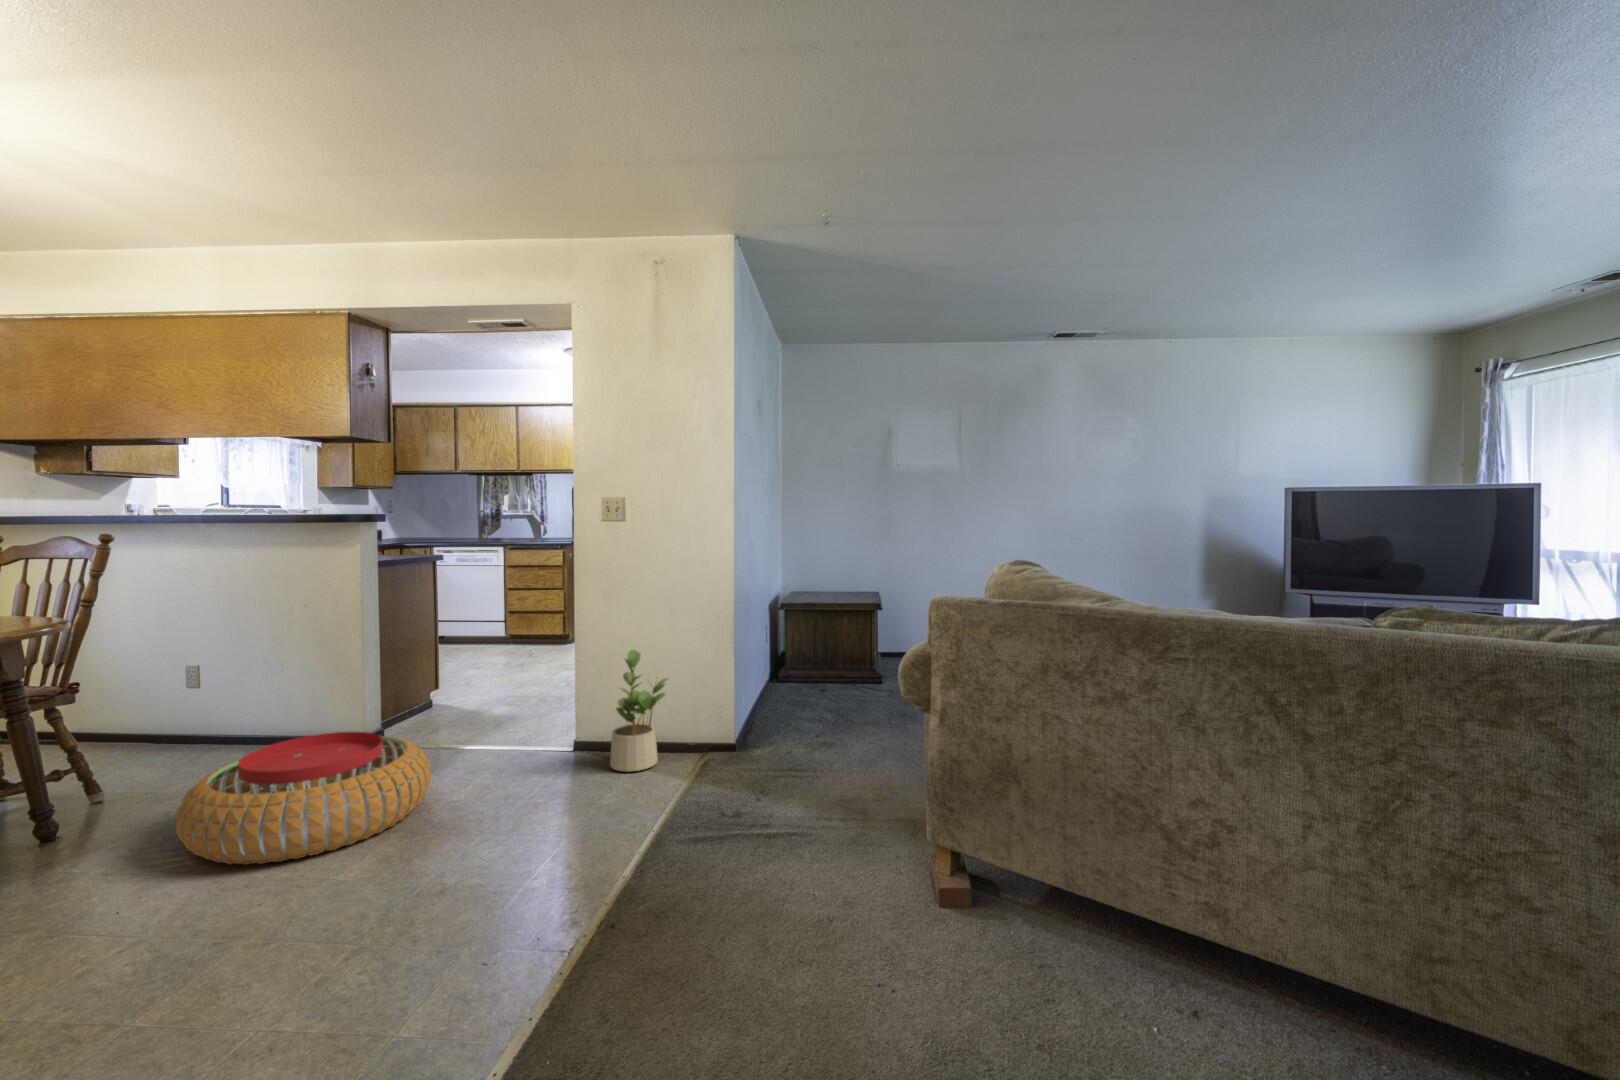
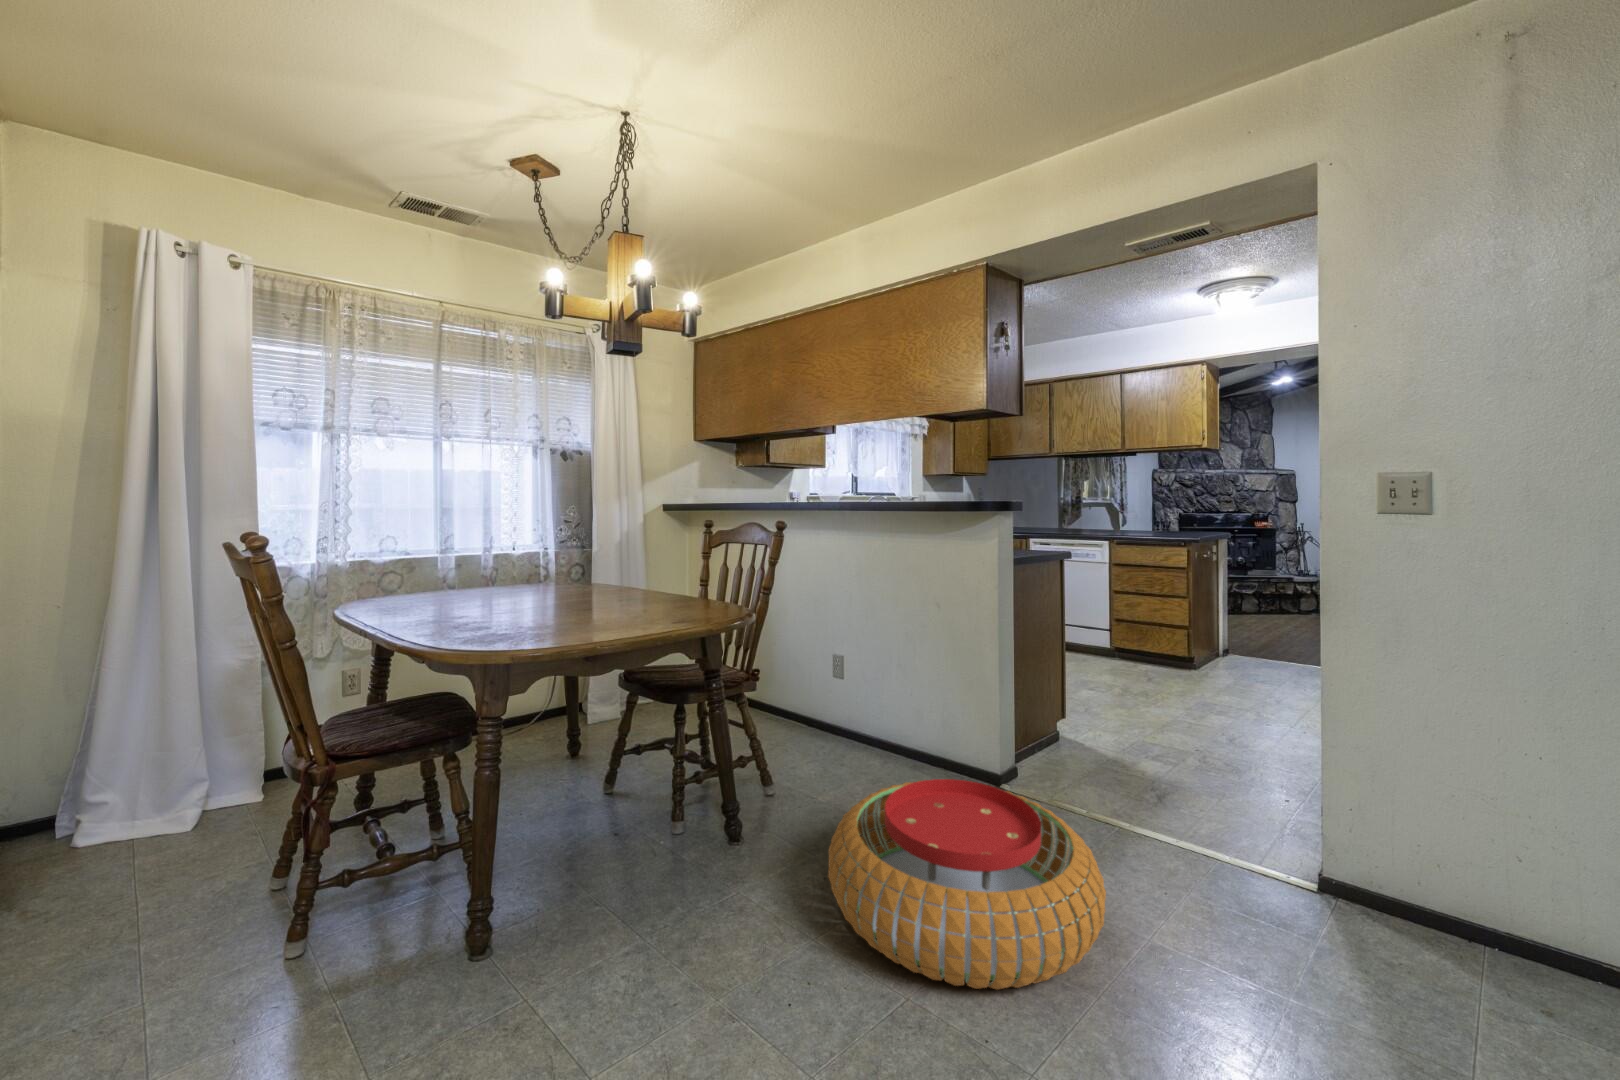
potted plant: present [610,650,668,771] -> none [1404,768,1563,1017]

